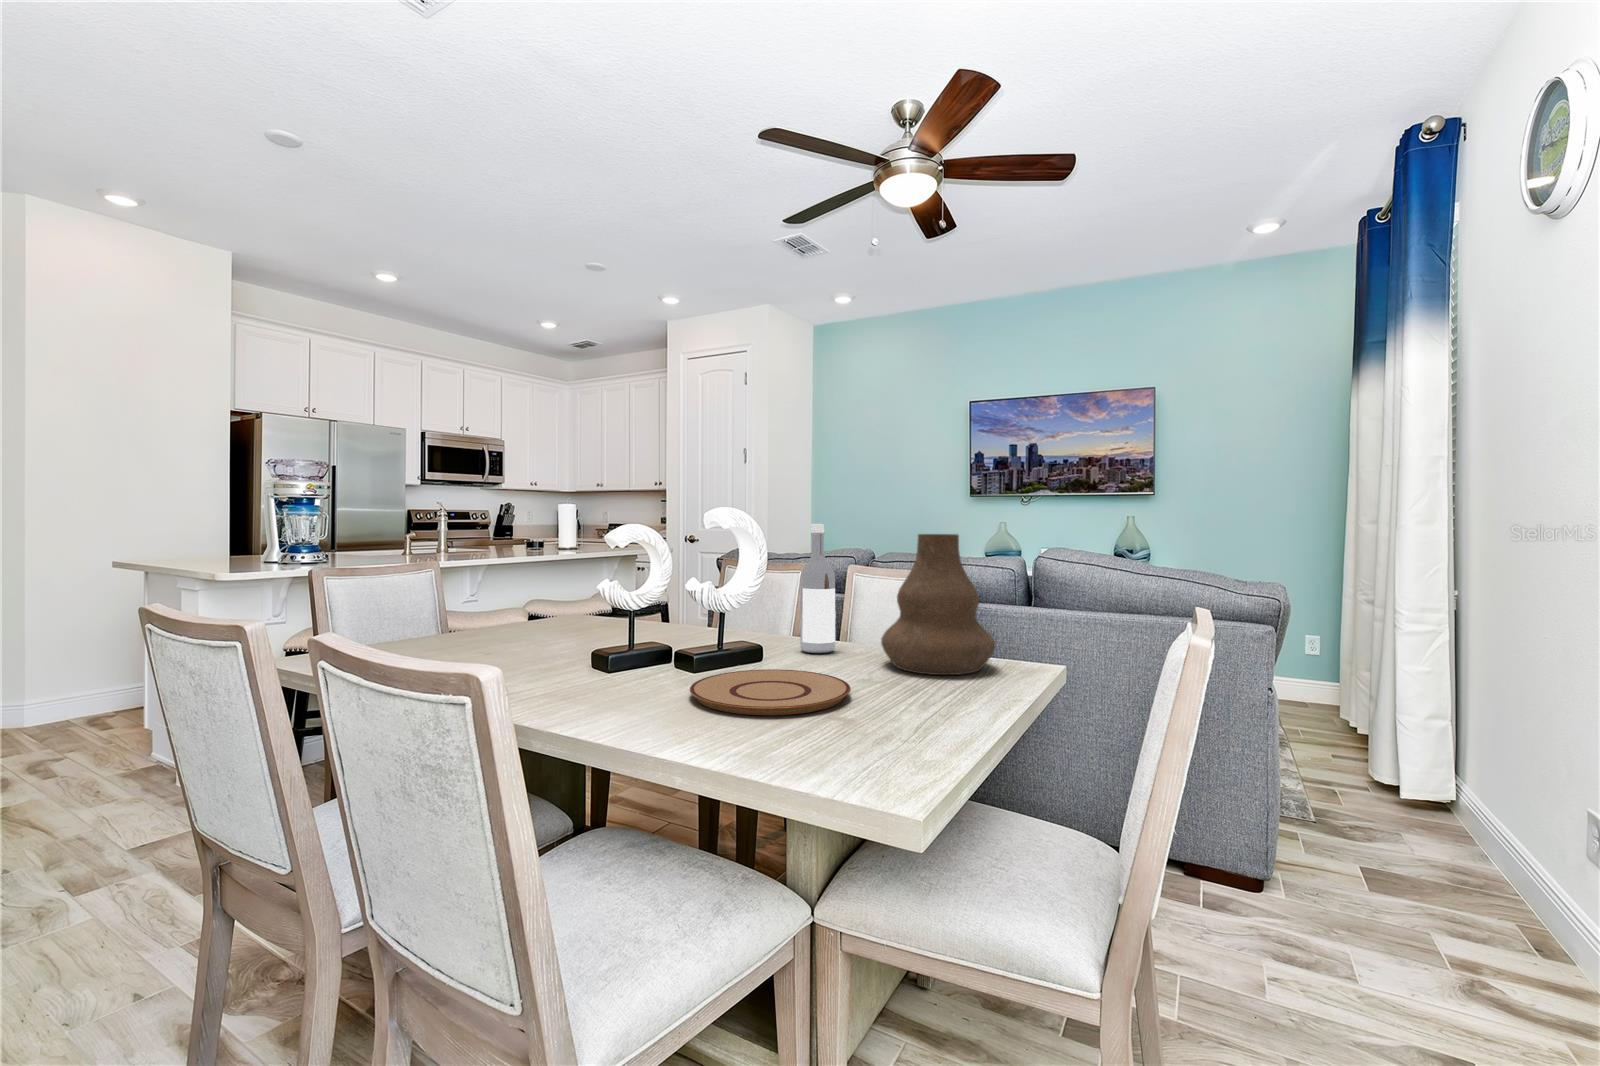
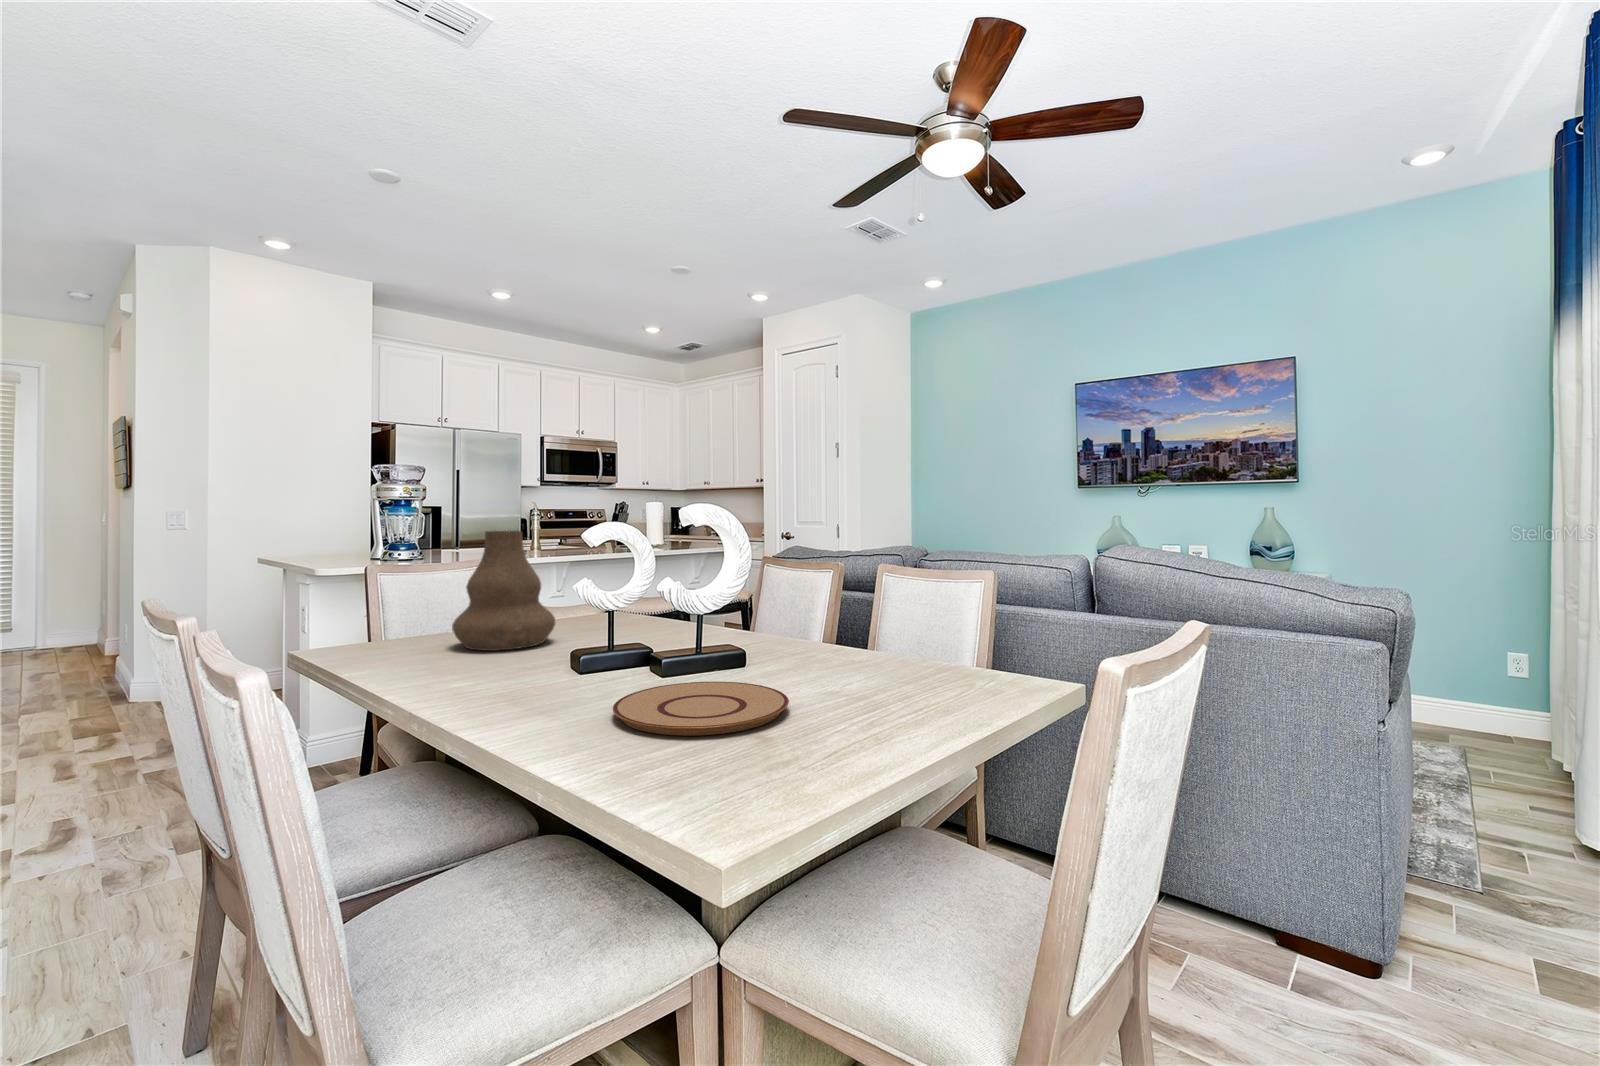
wine bottle: present [800,524,836,653] -> none [789,524,827,664]
vase: present [881,534,995,675] -> present [452,531,556,651]

